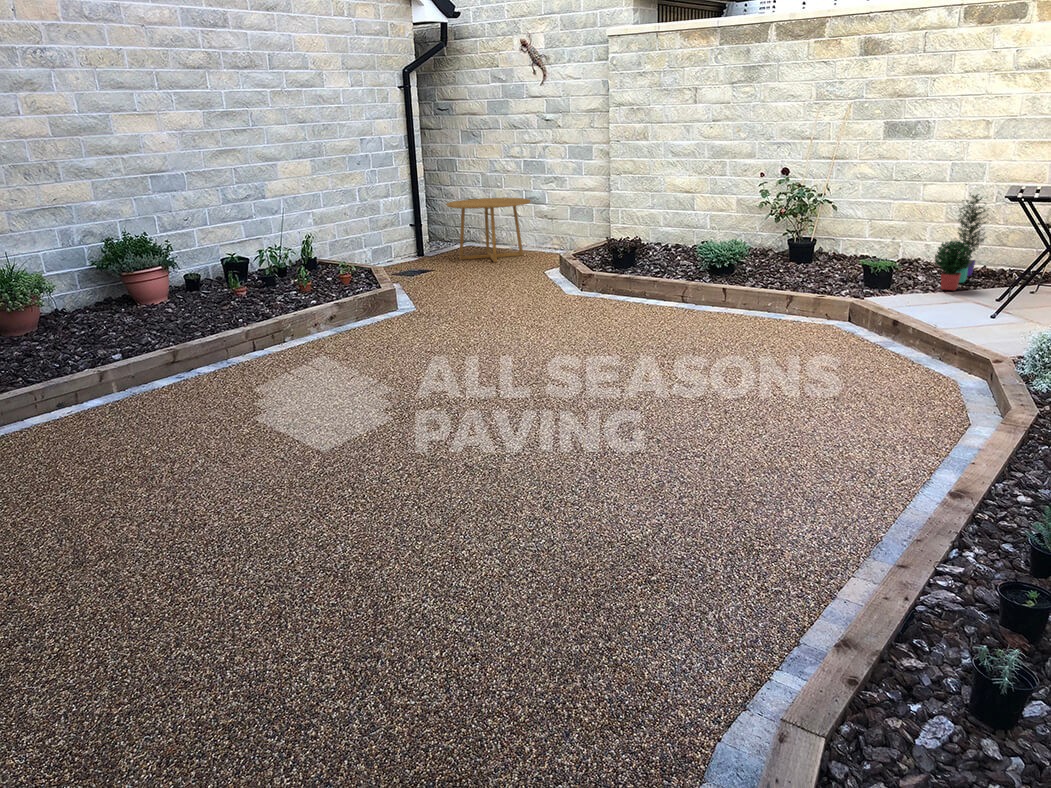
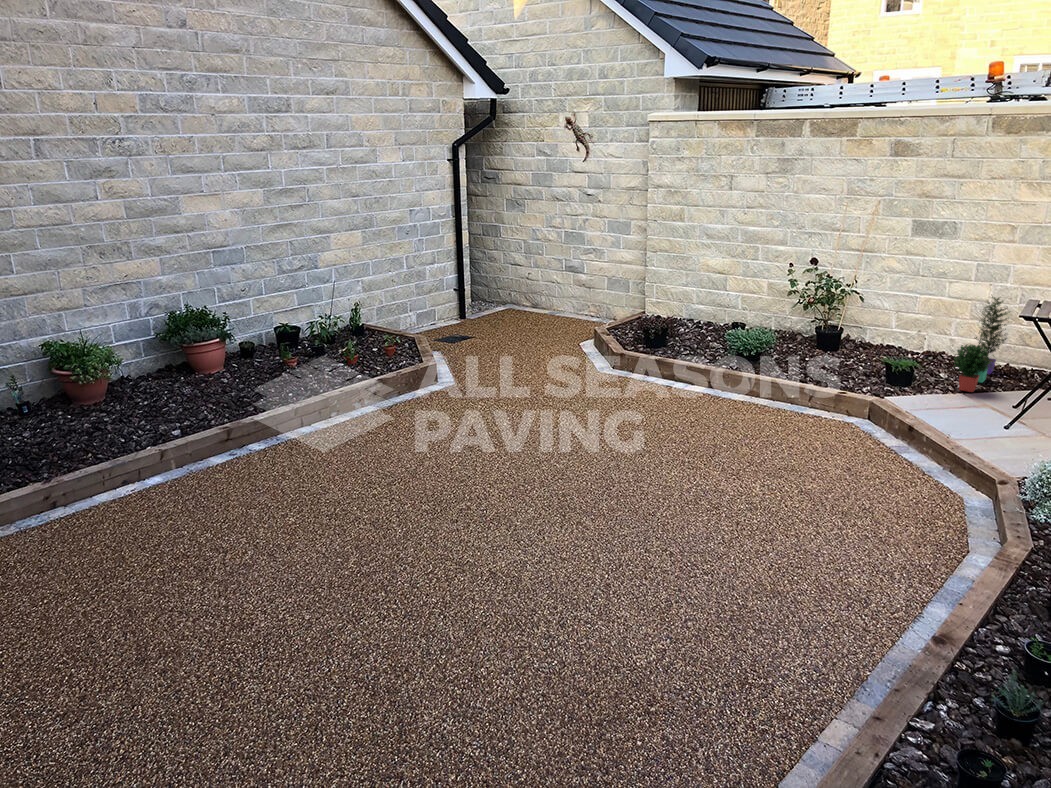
round table: present [446,198,531,262] -> none [489,263,569,327]

